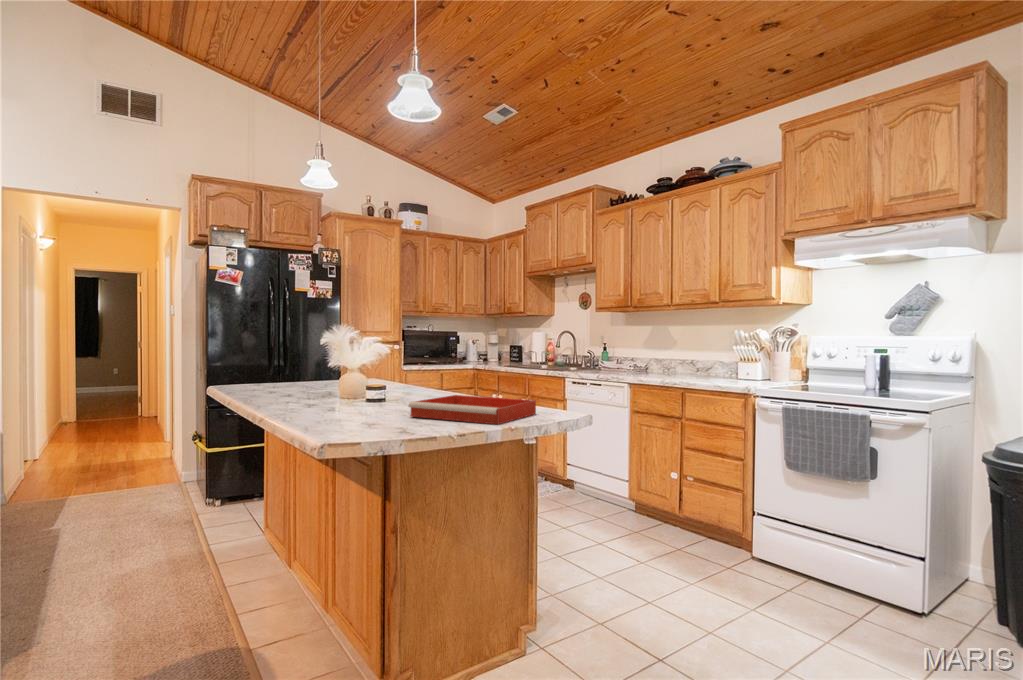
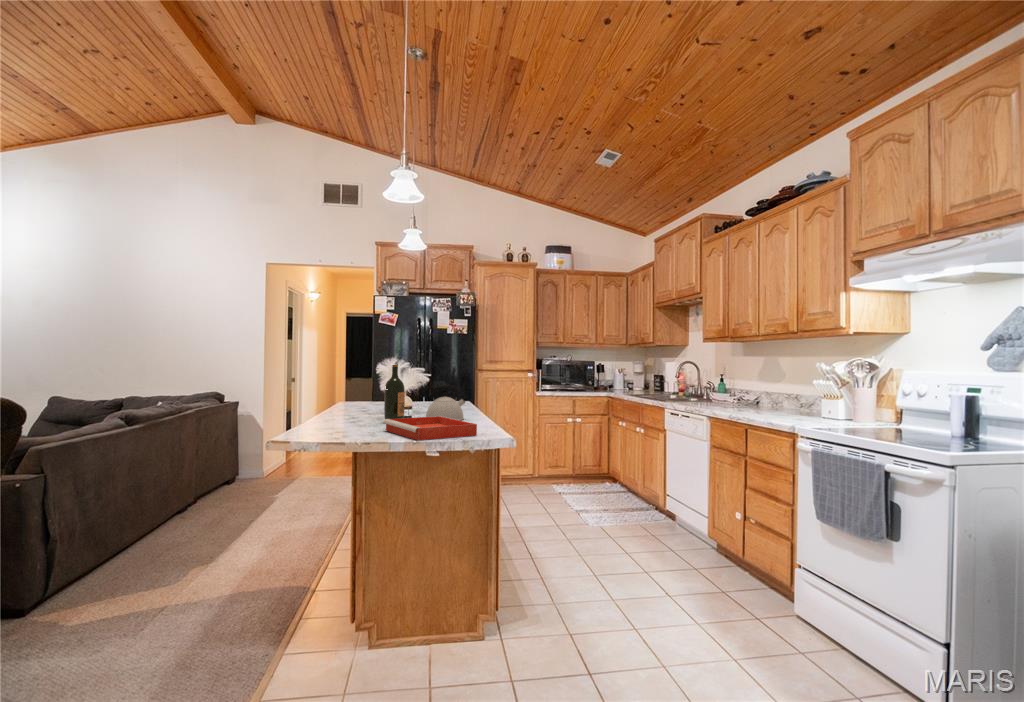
wine bottle: none [364,330,391,408] -> present [384,364,405,419]
kettle: none [398,358,447,402] -> present [426,385,465,420]

